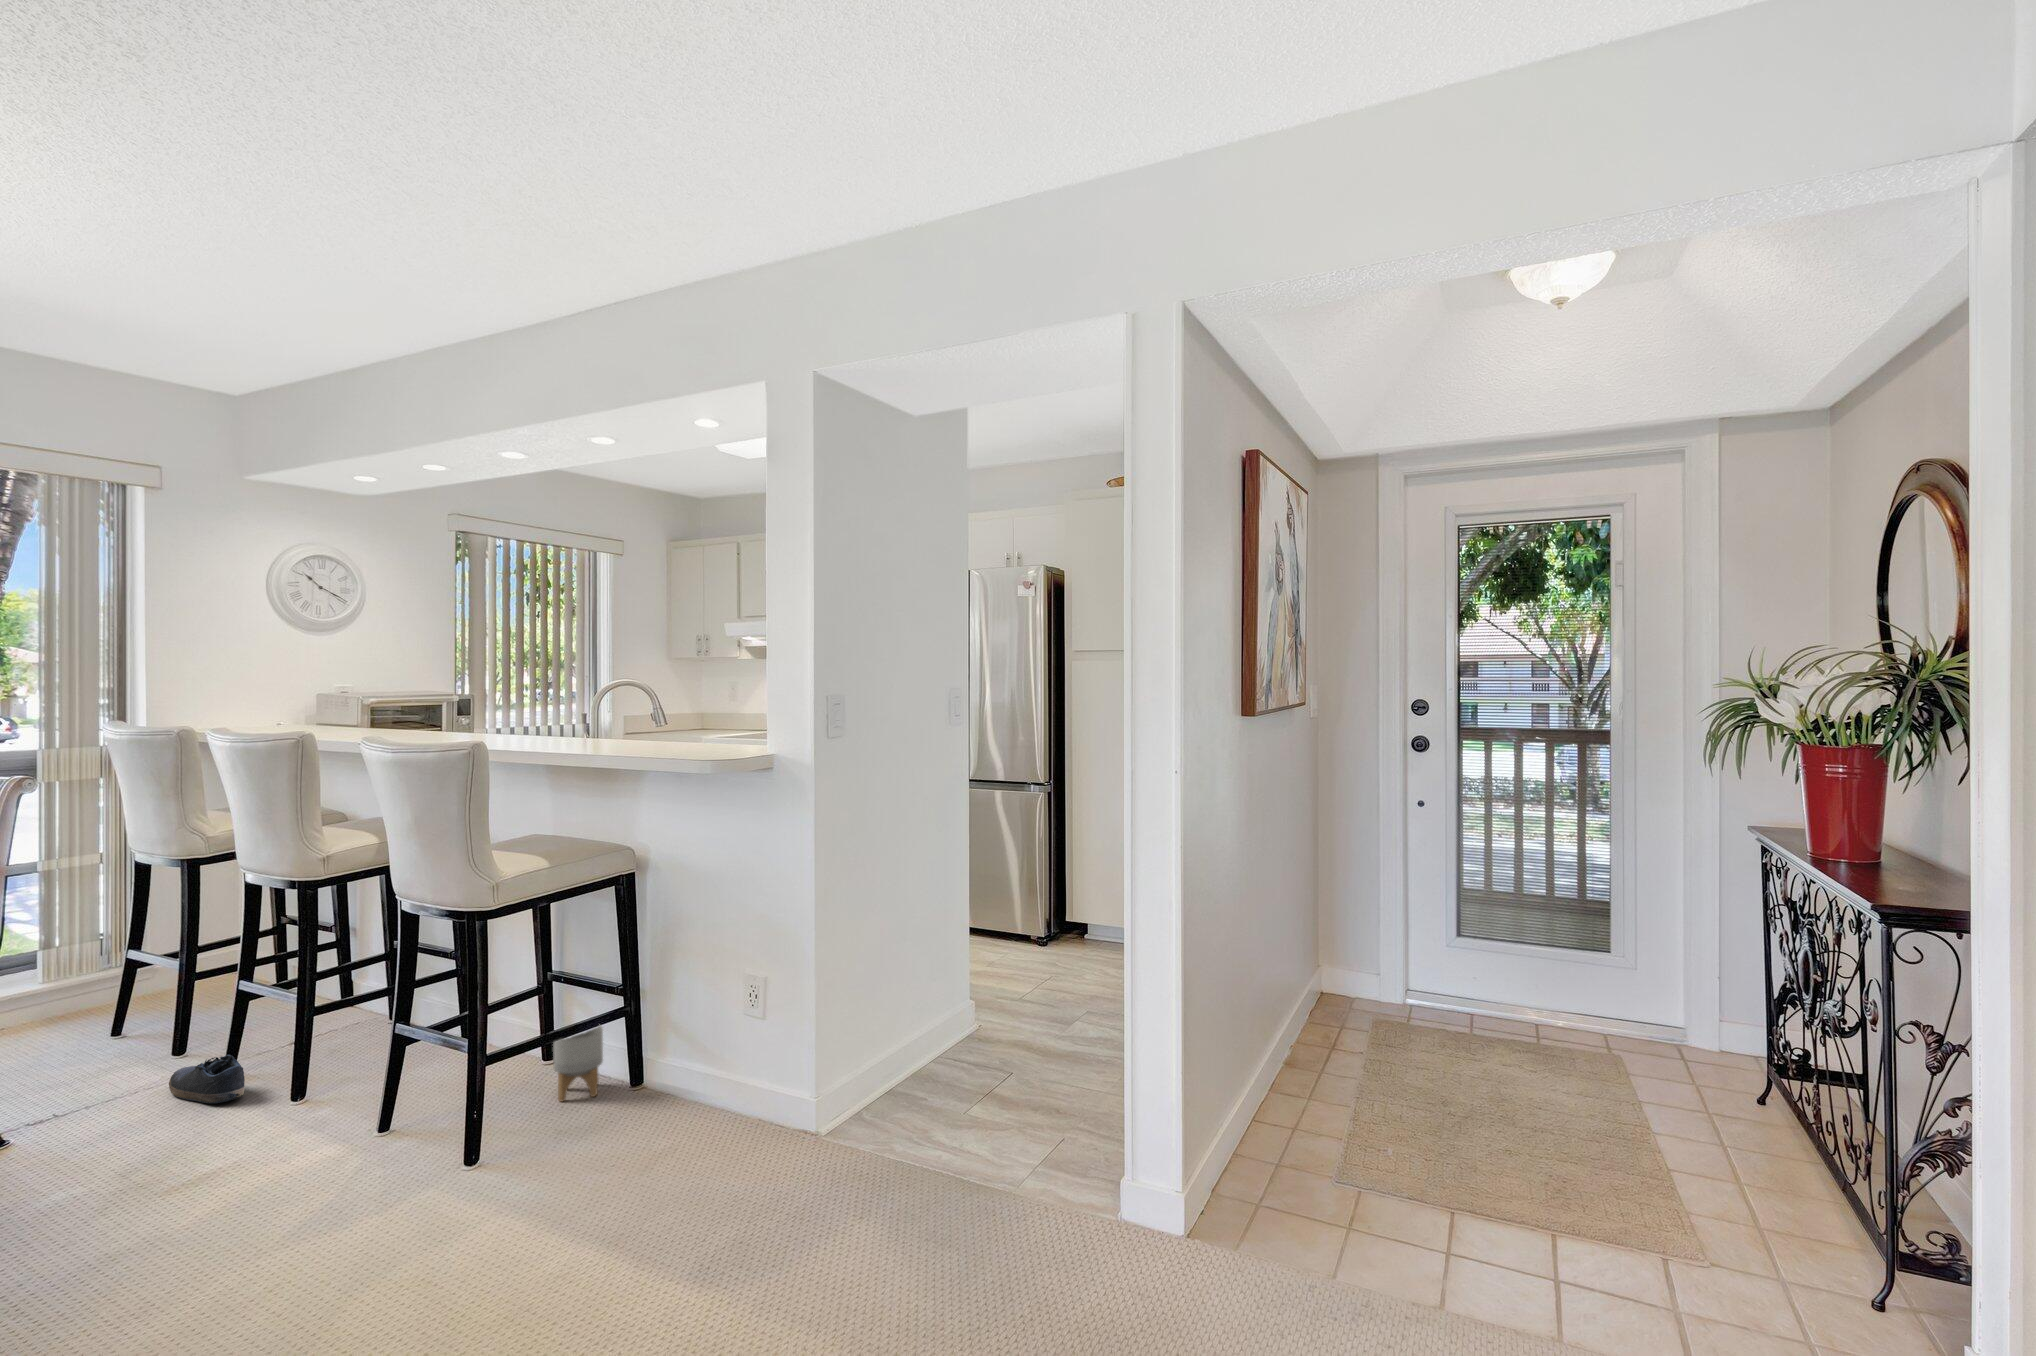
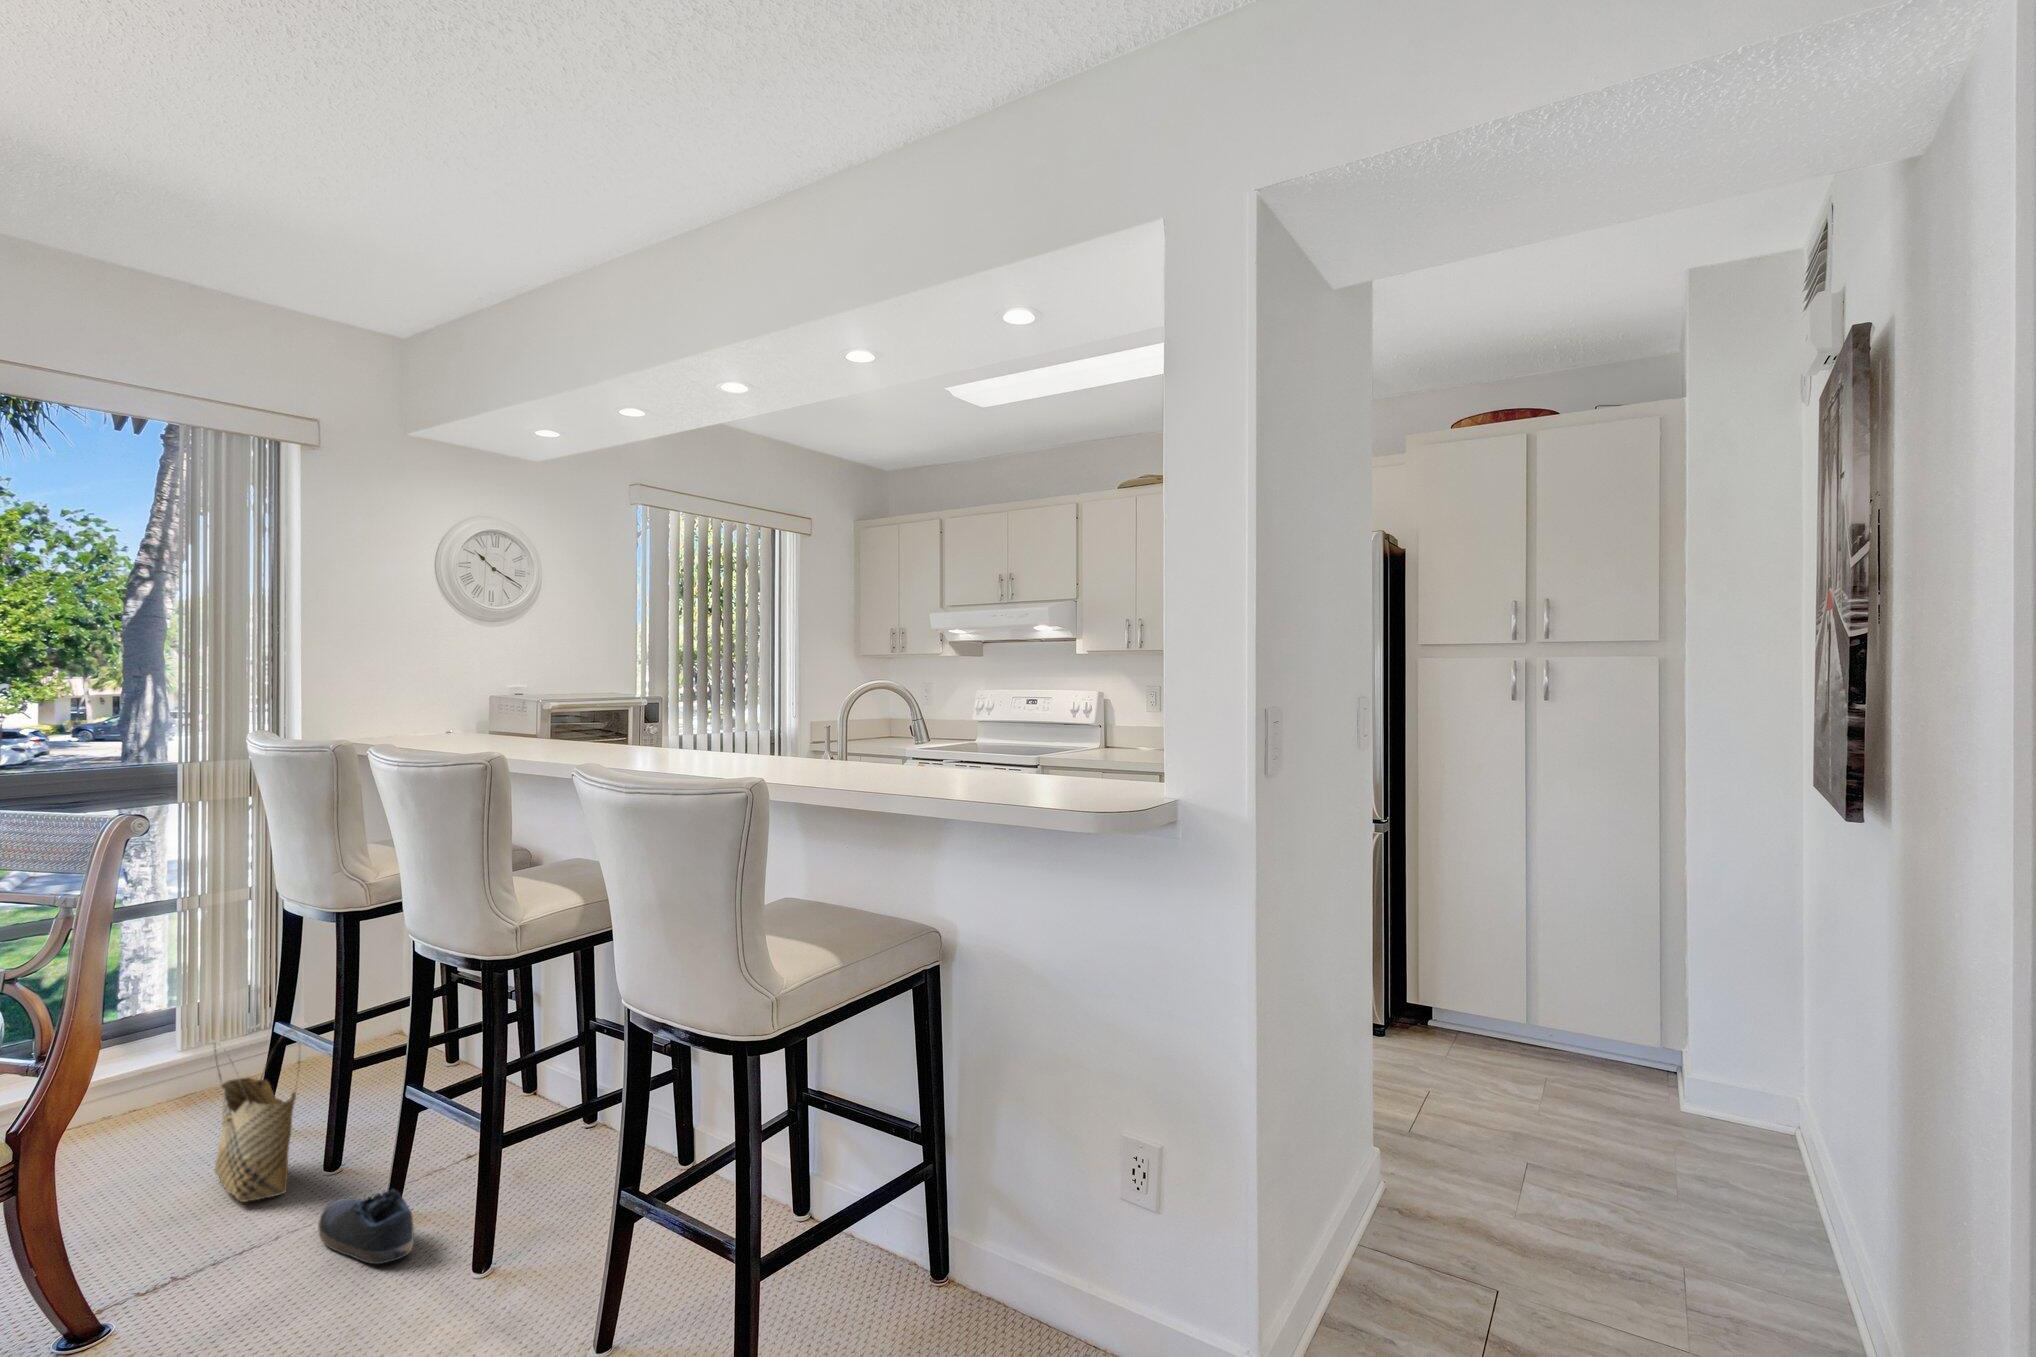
woven basket: none [80,949,152,1075] -> present [214,1030,300,1202]
planter: present [553,1026,603,1102] -> none [825,1170,891,1293]

